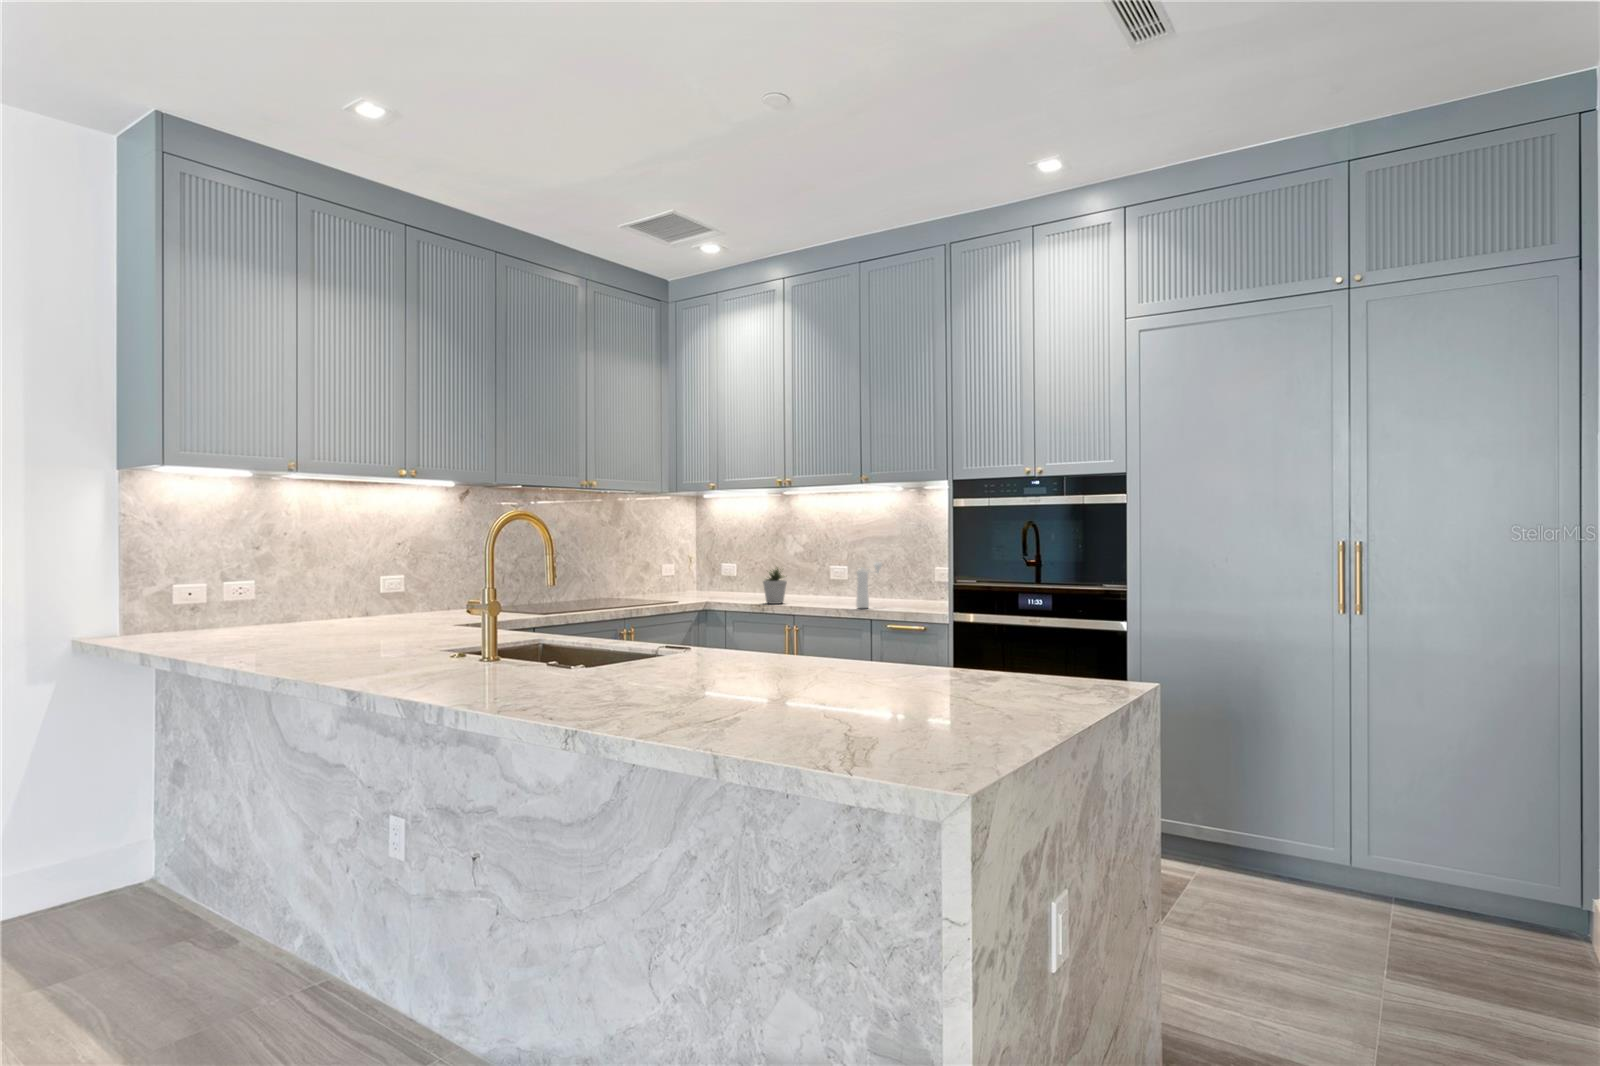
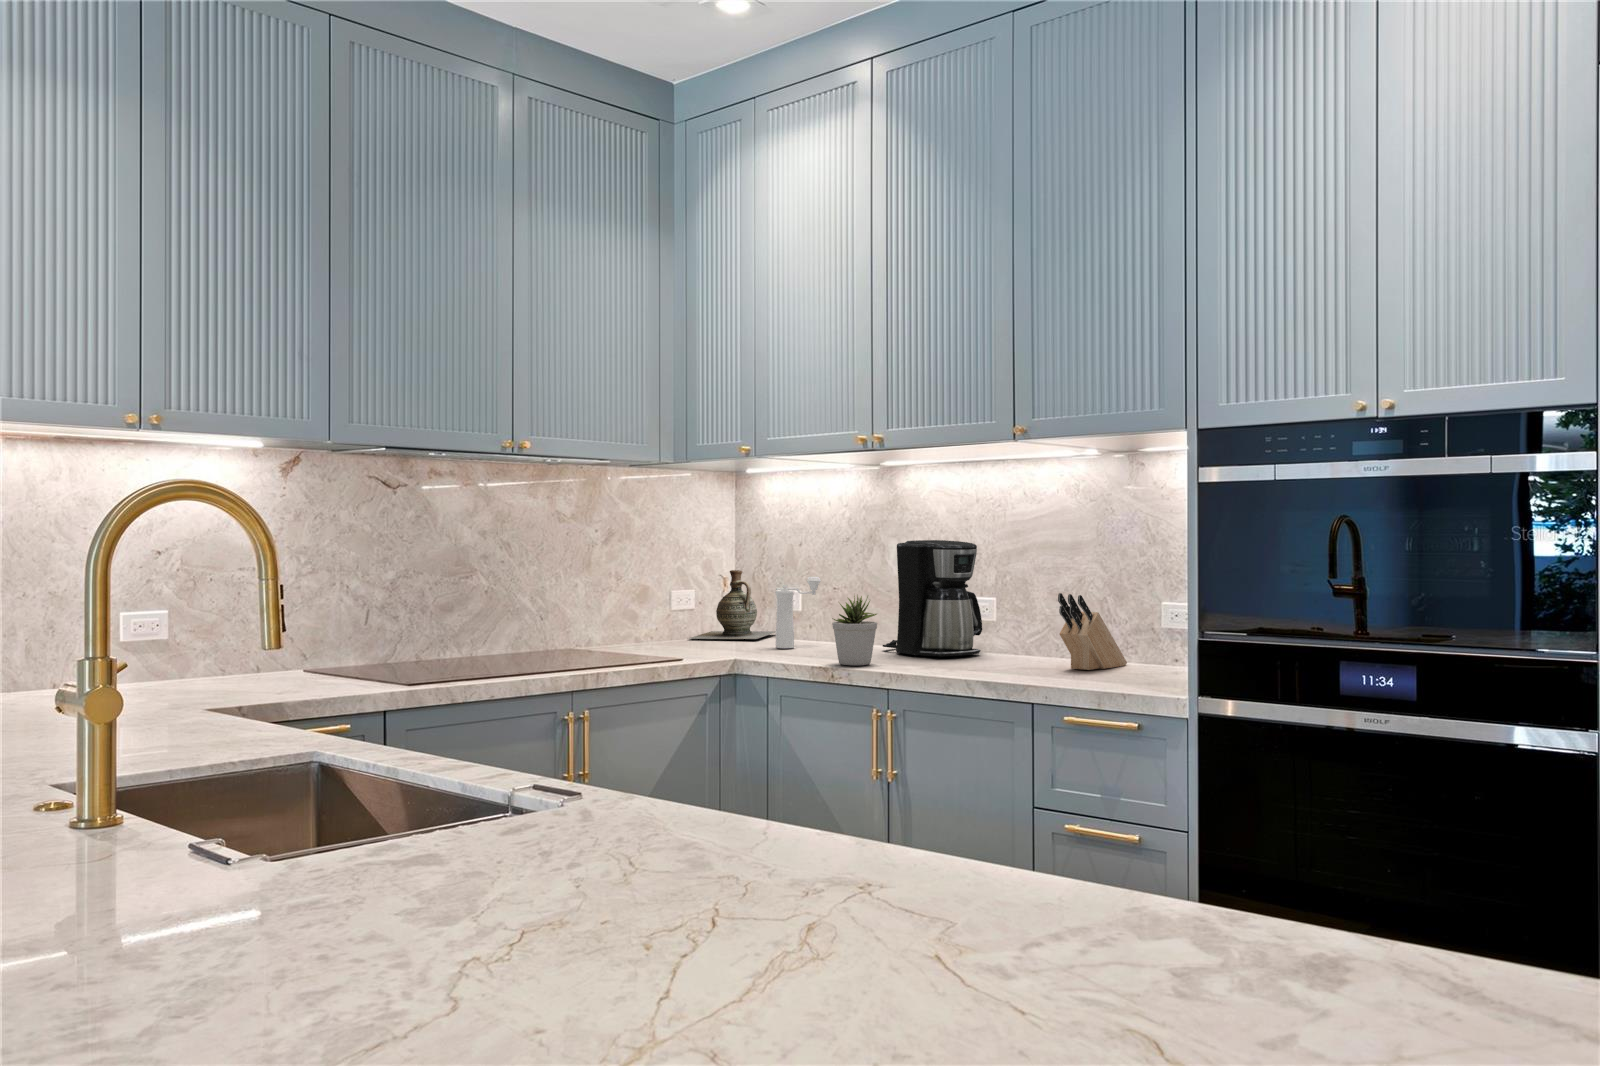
coffee maker: none [786,537,841,600] -> present [883,540,982,657]
ceramic jug: none [672,554,723,593] -> present [689,570,775,639]
pepper mill: present [856,562,882,608] -> present [775,577,821,648]
knife block: none [883,564,918,604] -> present [1058,593,1127,670]

